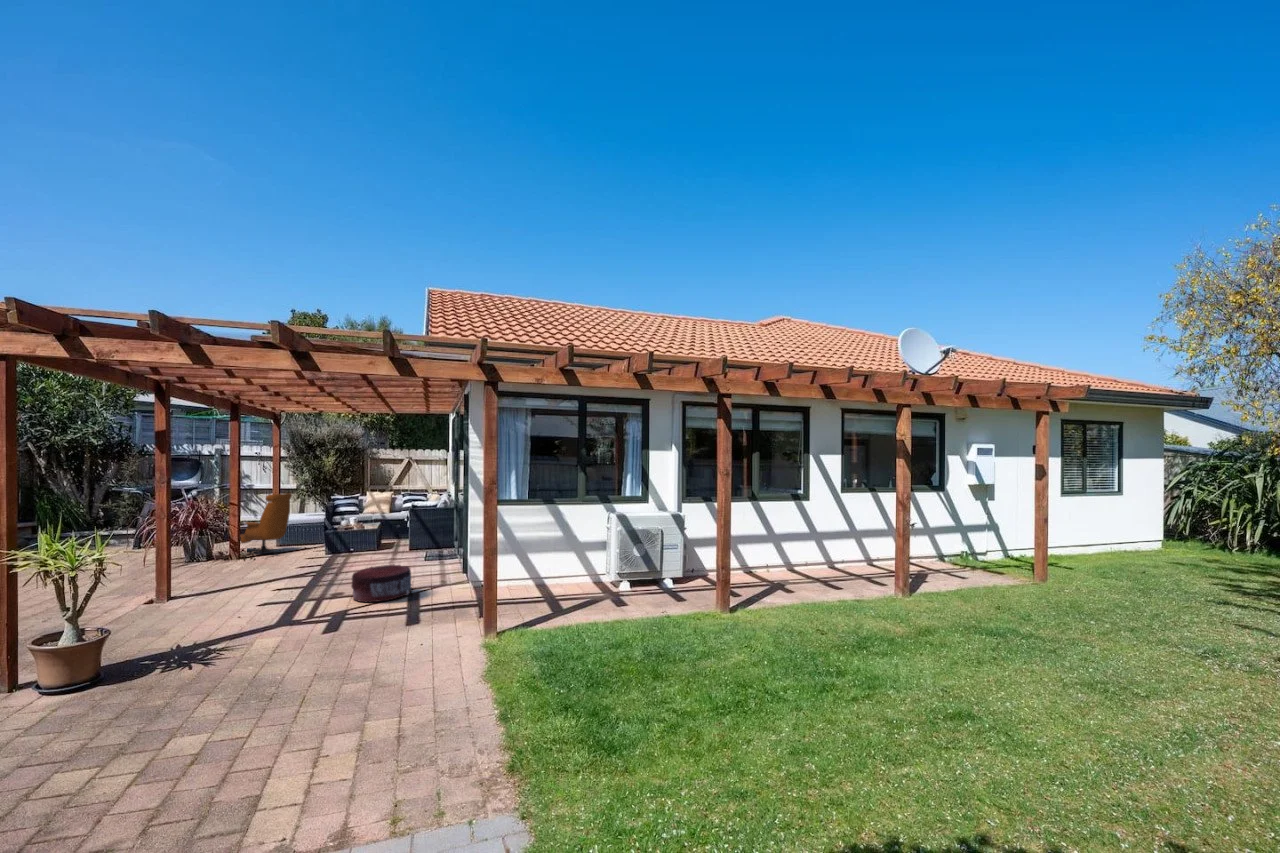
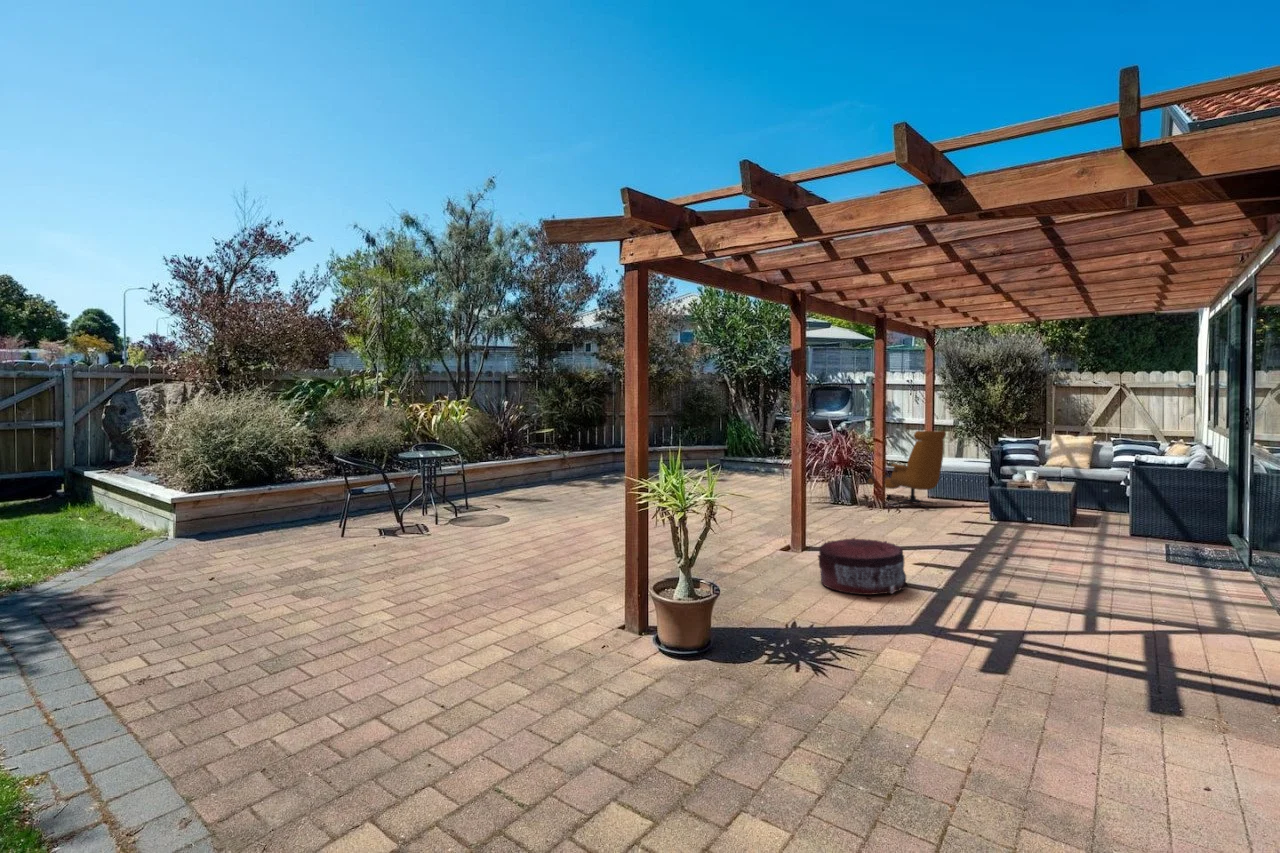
pouf: present [351,565,412,602] -> present [818,538,907,595]

